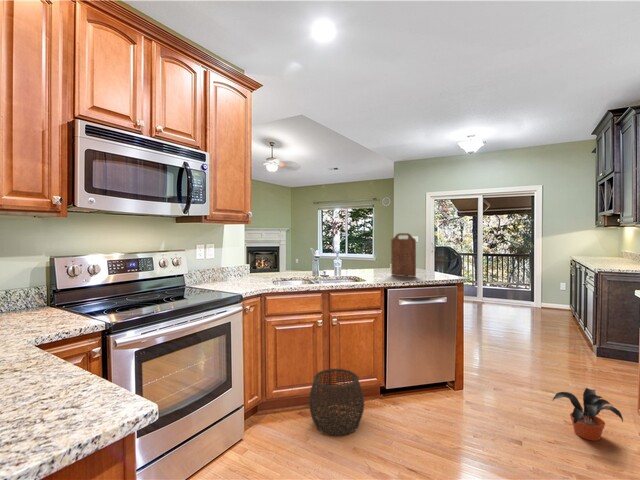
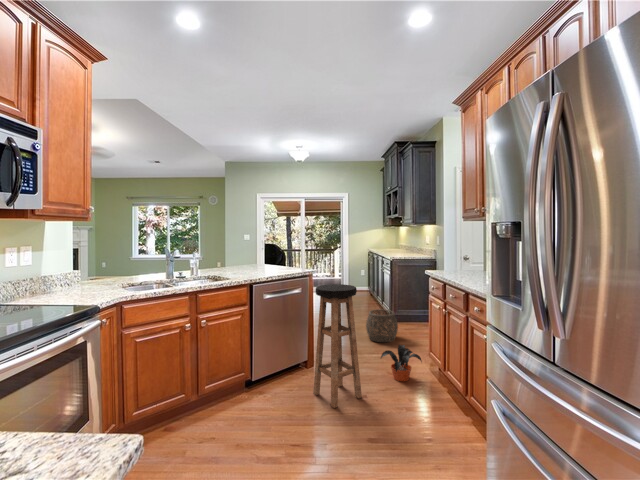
cutting board: present [391,233,416,277] -> none [249,232,273,272]
bar stool: none [453,296,516,445] -> present [313,284,362,408]
woven basket: present [309,369,364,436] -> present [366,309,398,342]

